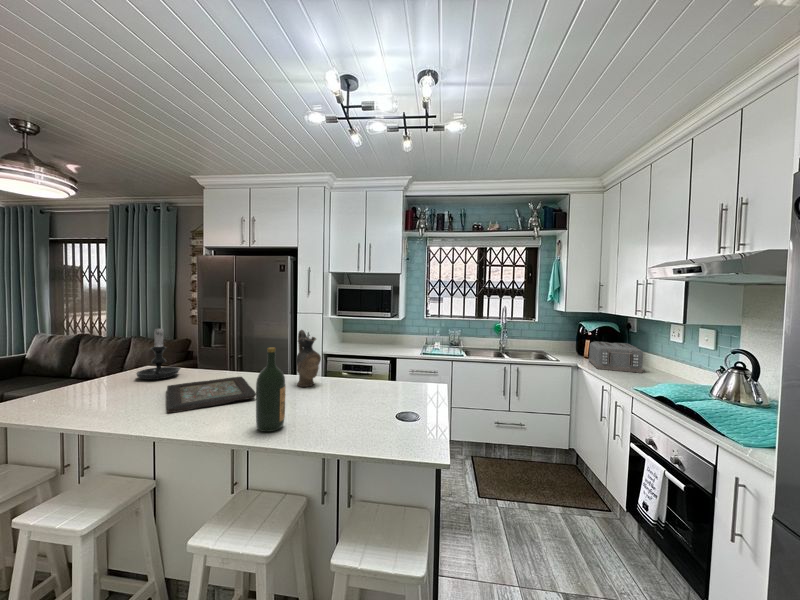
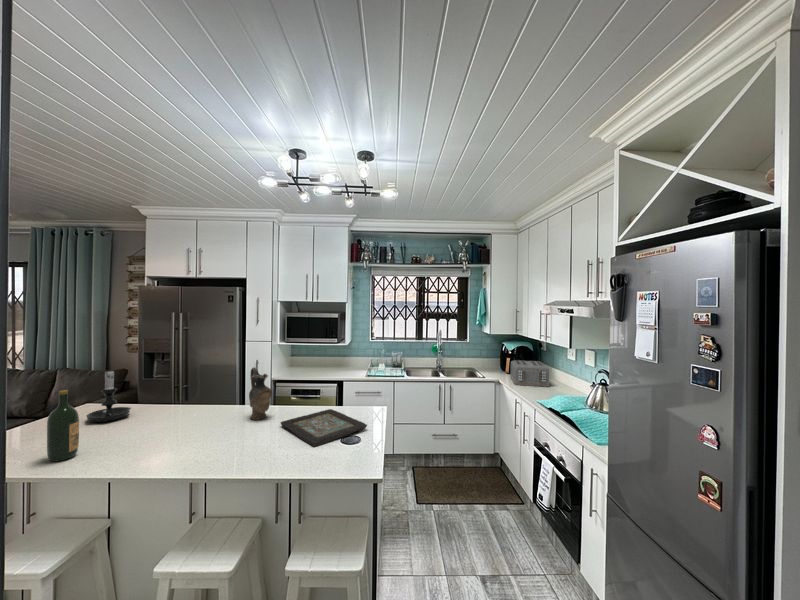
wine bottle: present [256,348,285,432] -> present [47,390,79,462]
decorative tray: present [167,377,256,413] -> present [281,409,367,446]

